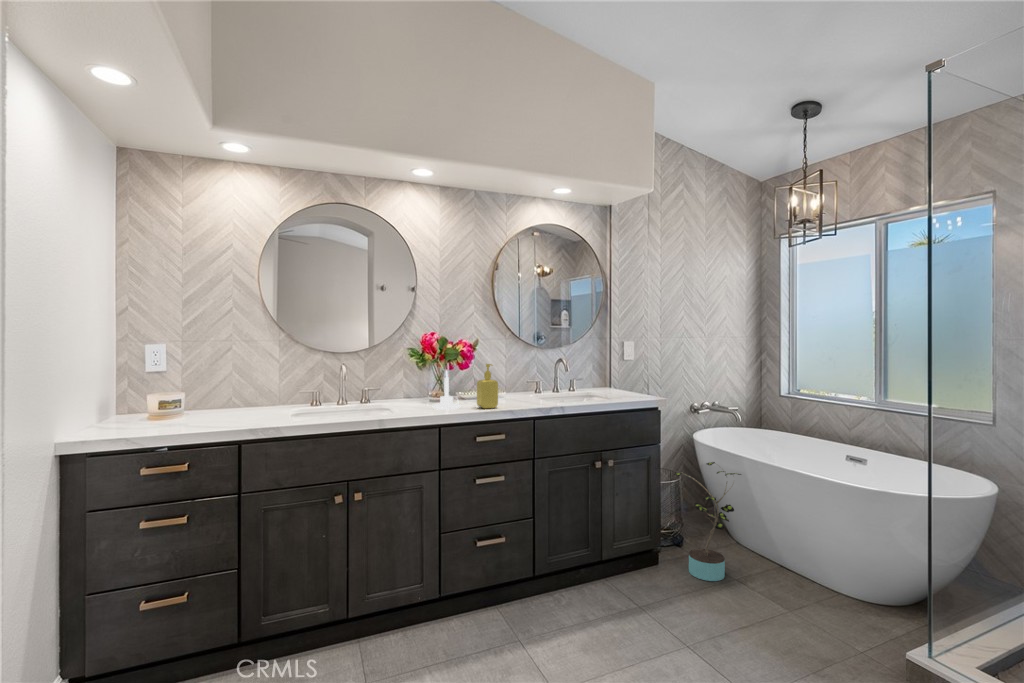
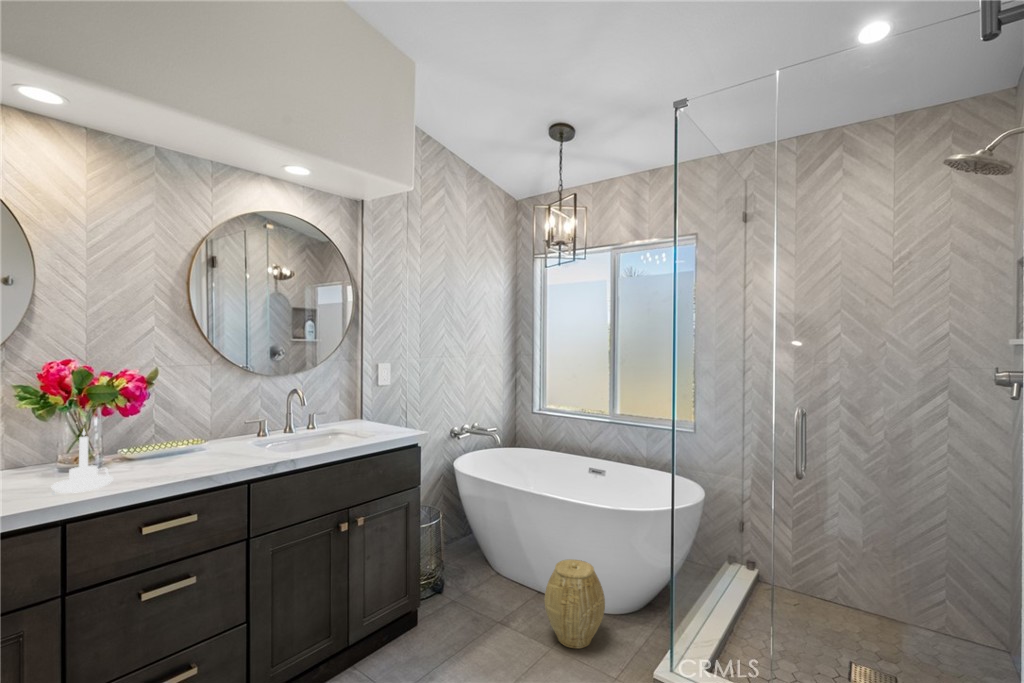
soap dispenser: present [477,364,498,409] -> none [146,409,186,479]
potted plant: present [674,462,741,581] -> none [435,497,506,635]
woven basket: none [780,530,848,614] -> present [544,559,605,648]

